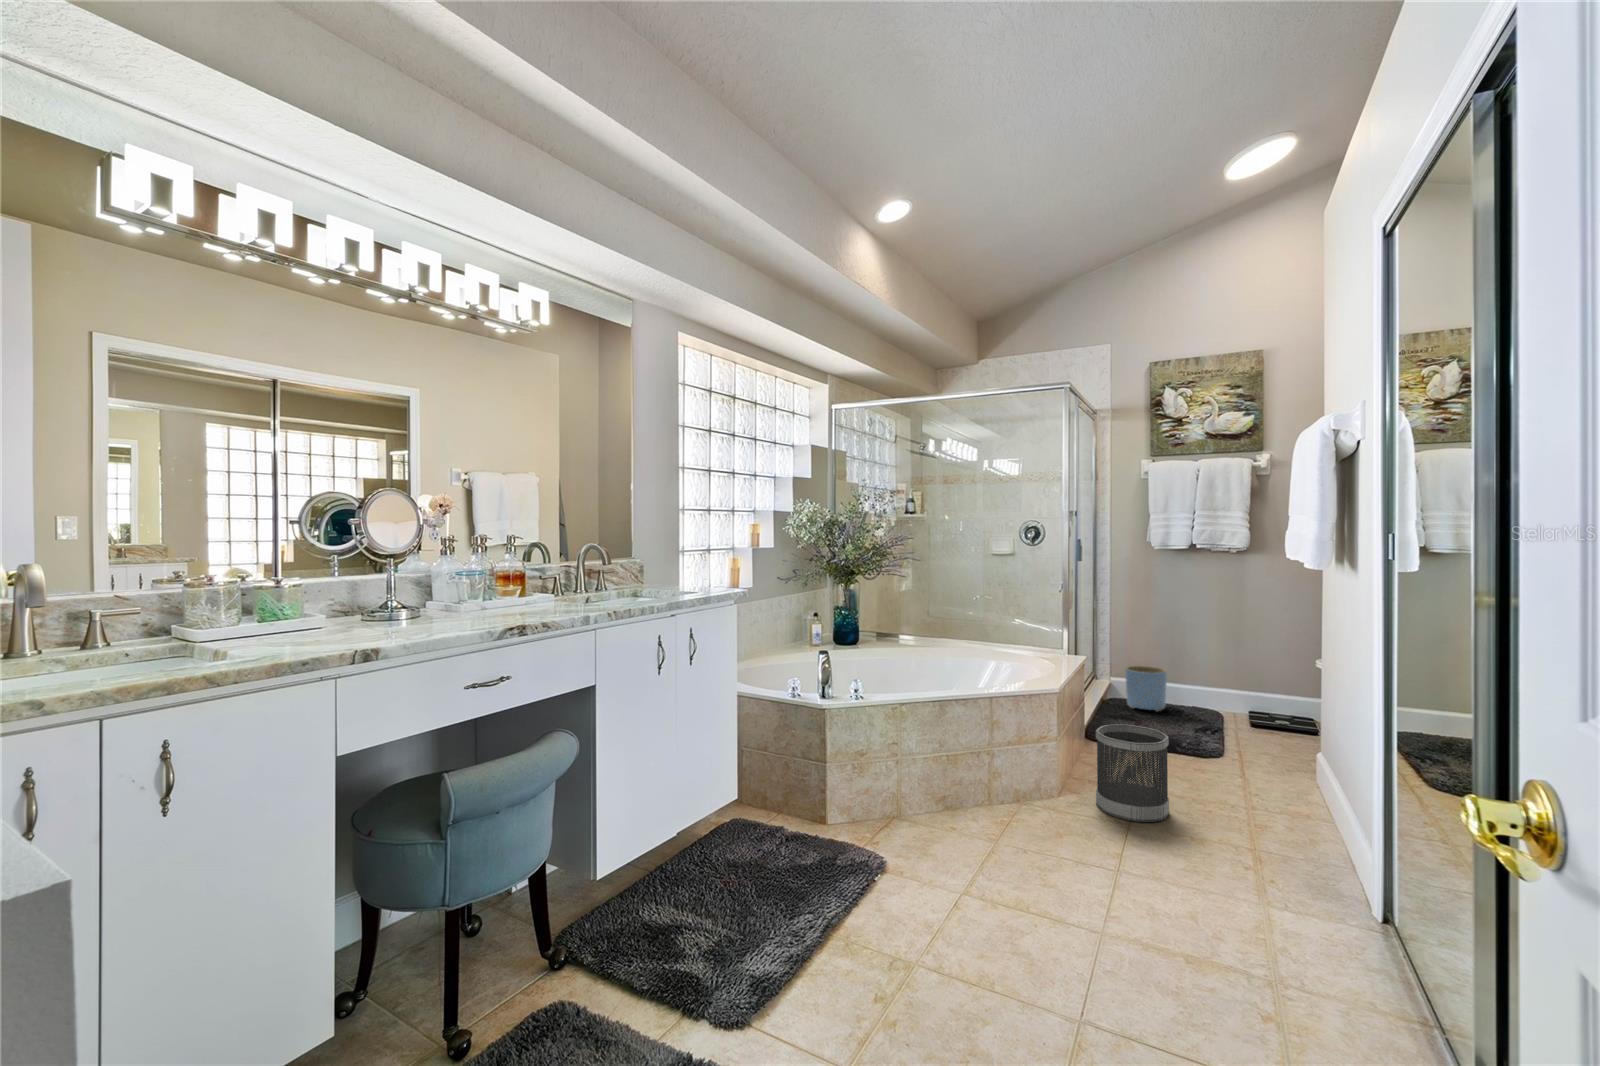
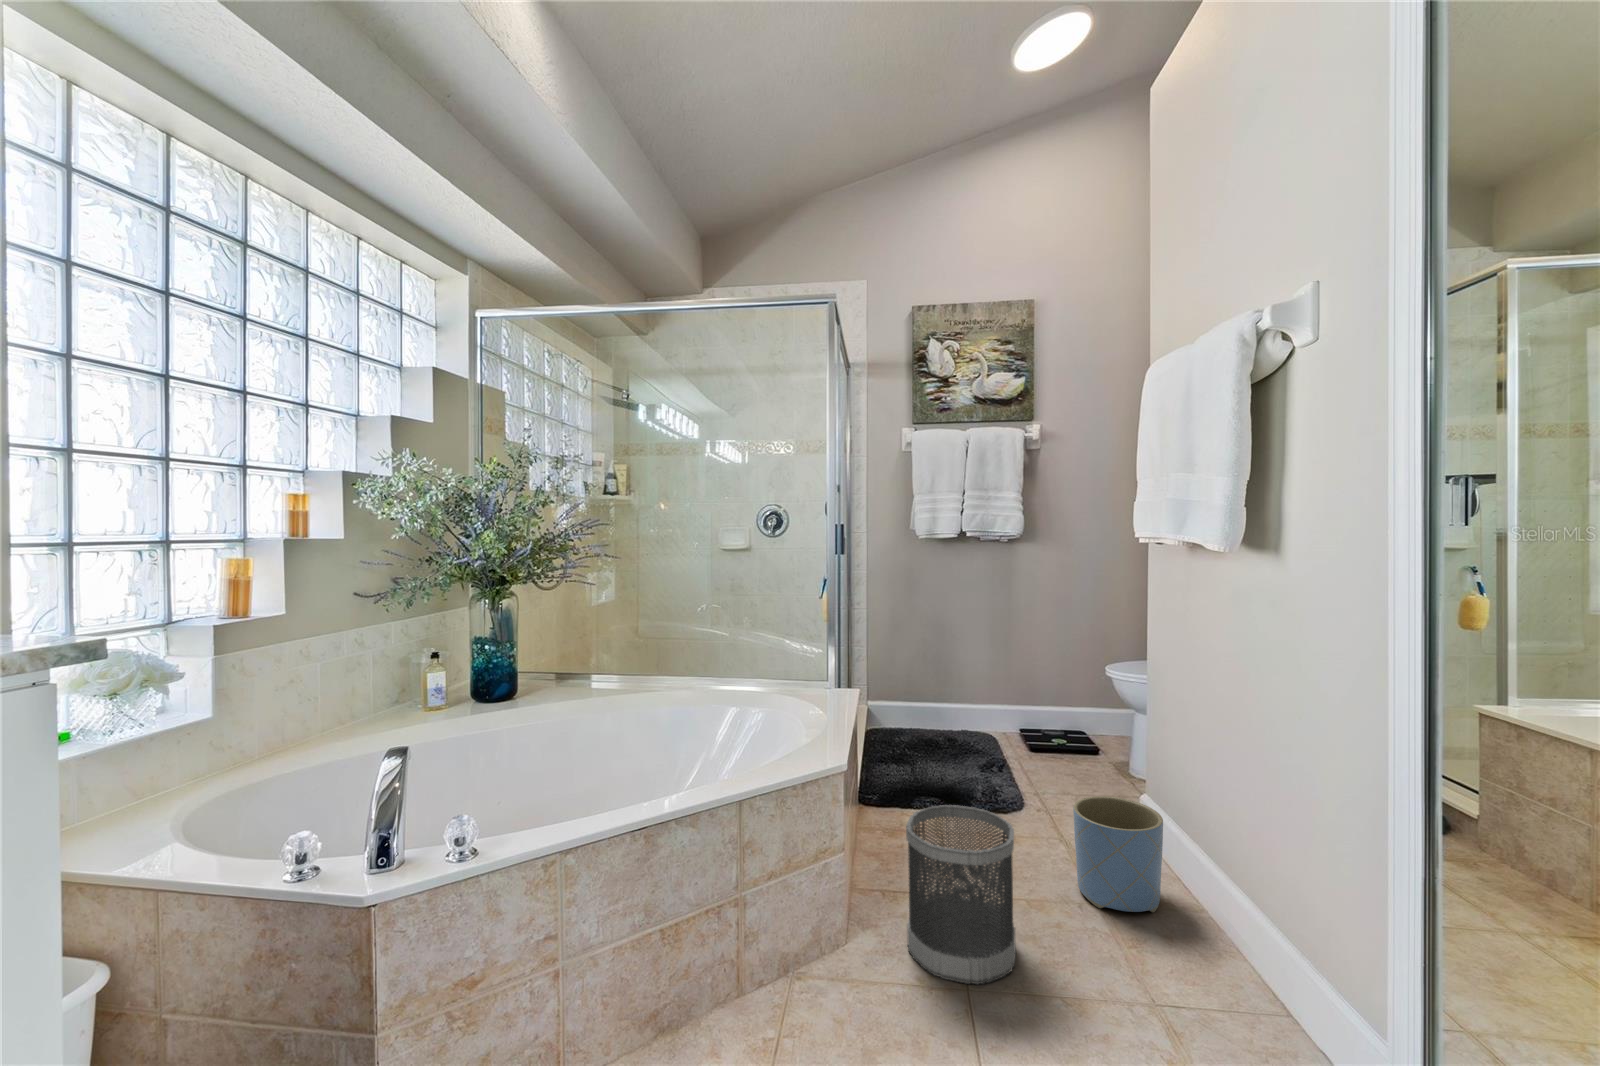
planter: present [1125,665,1167,711] -> present [1073,796,1163,912]

